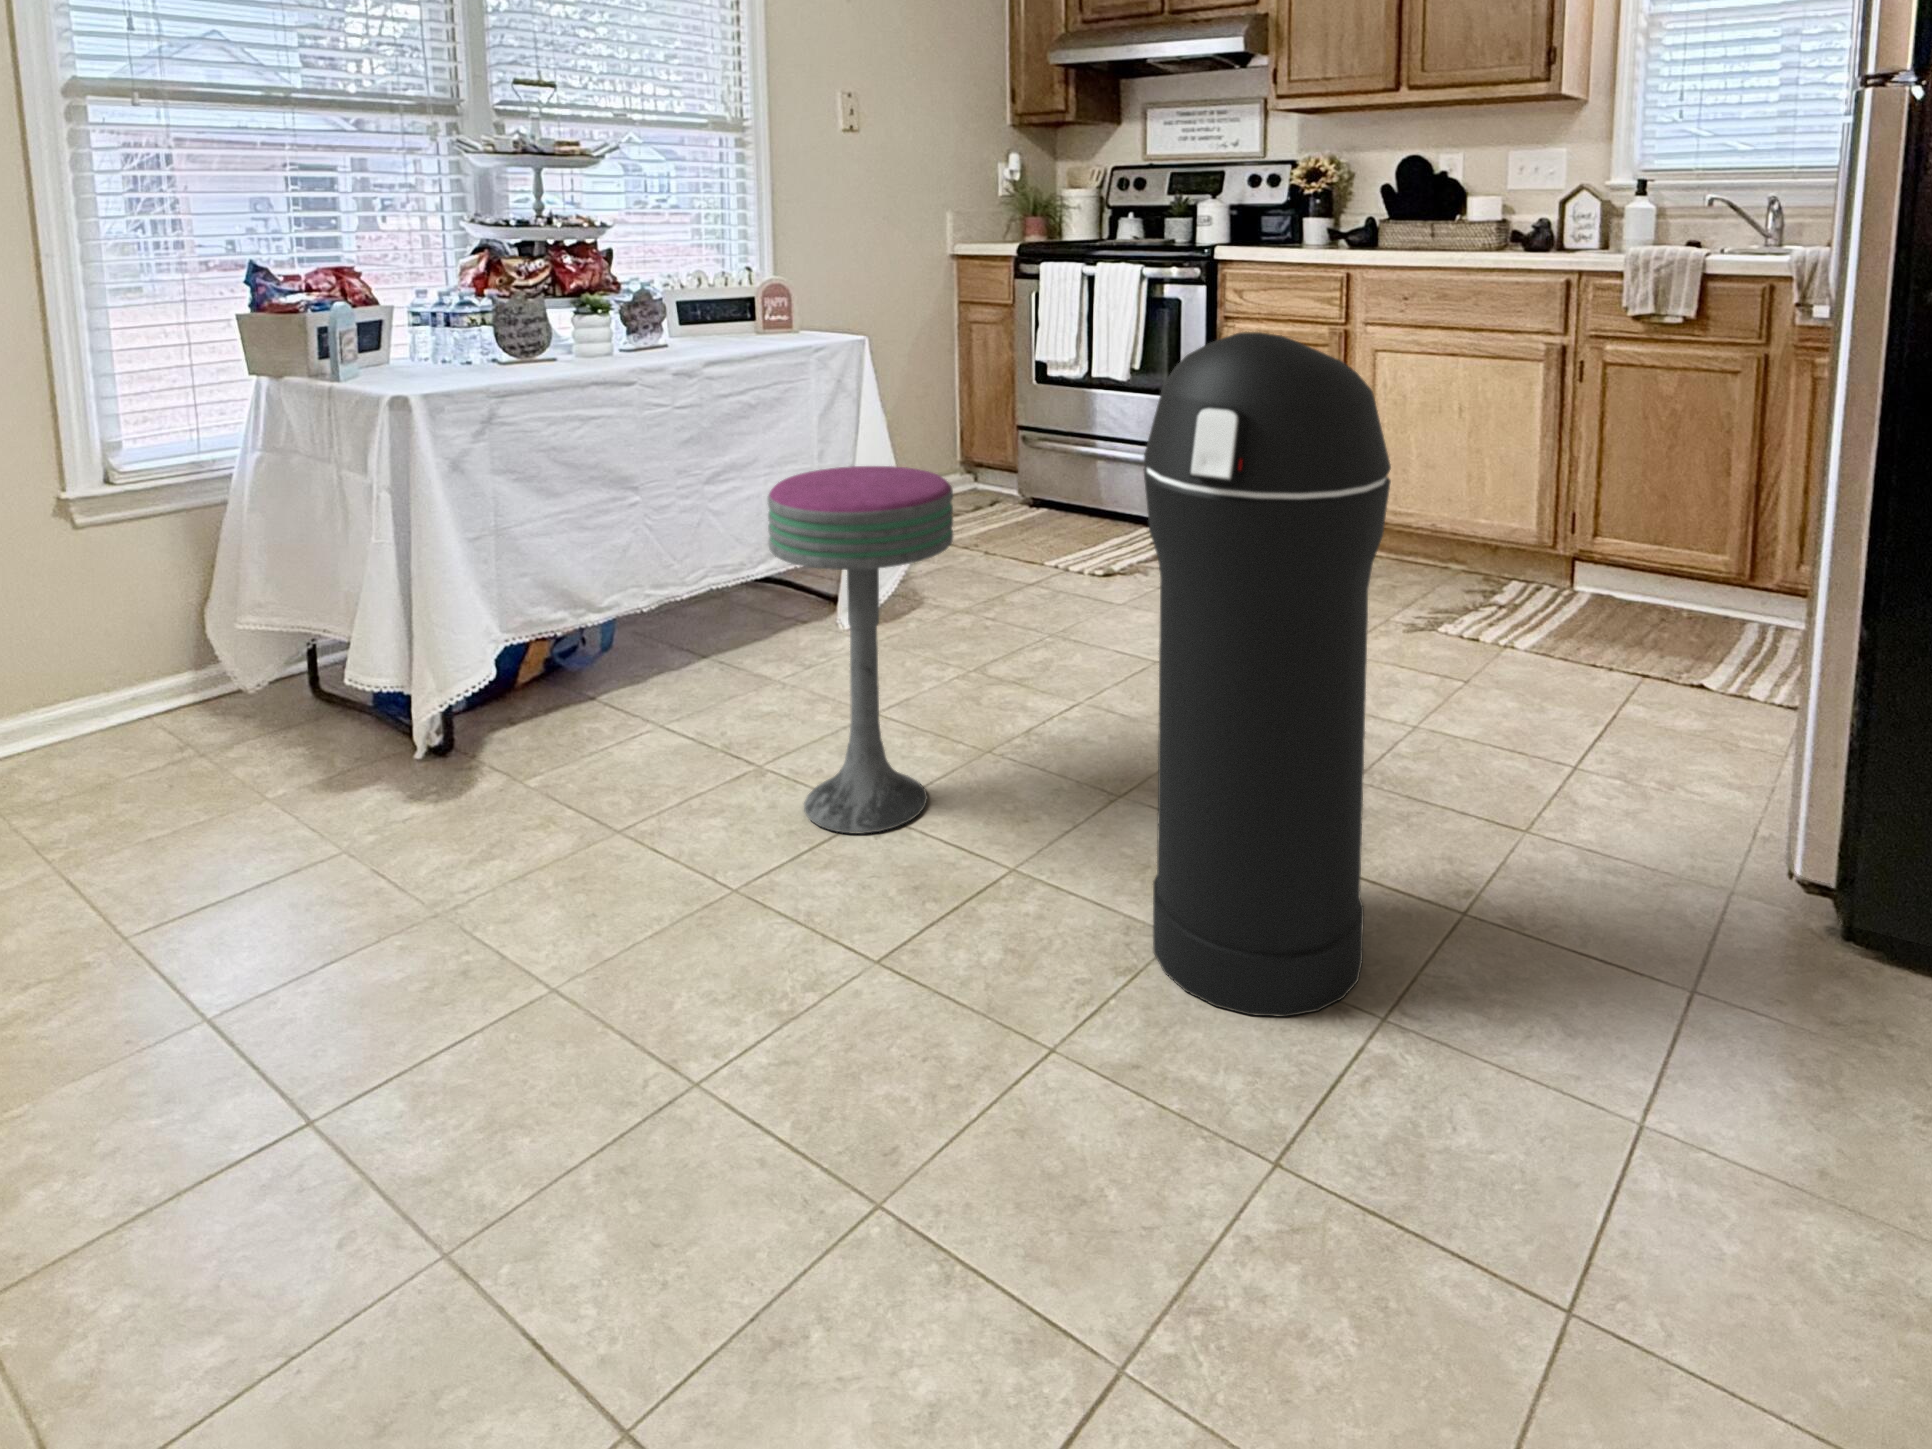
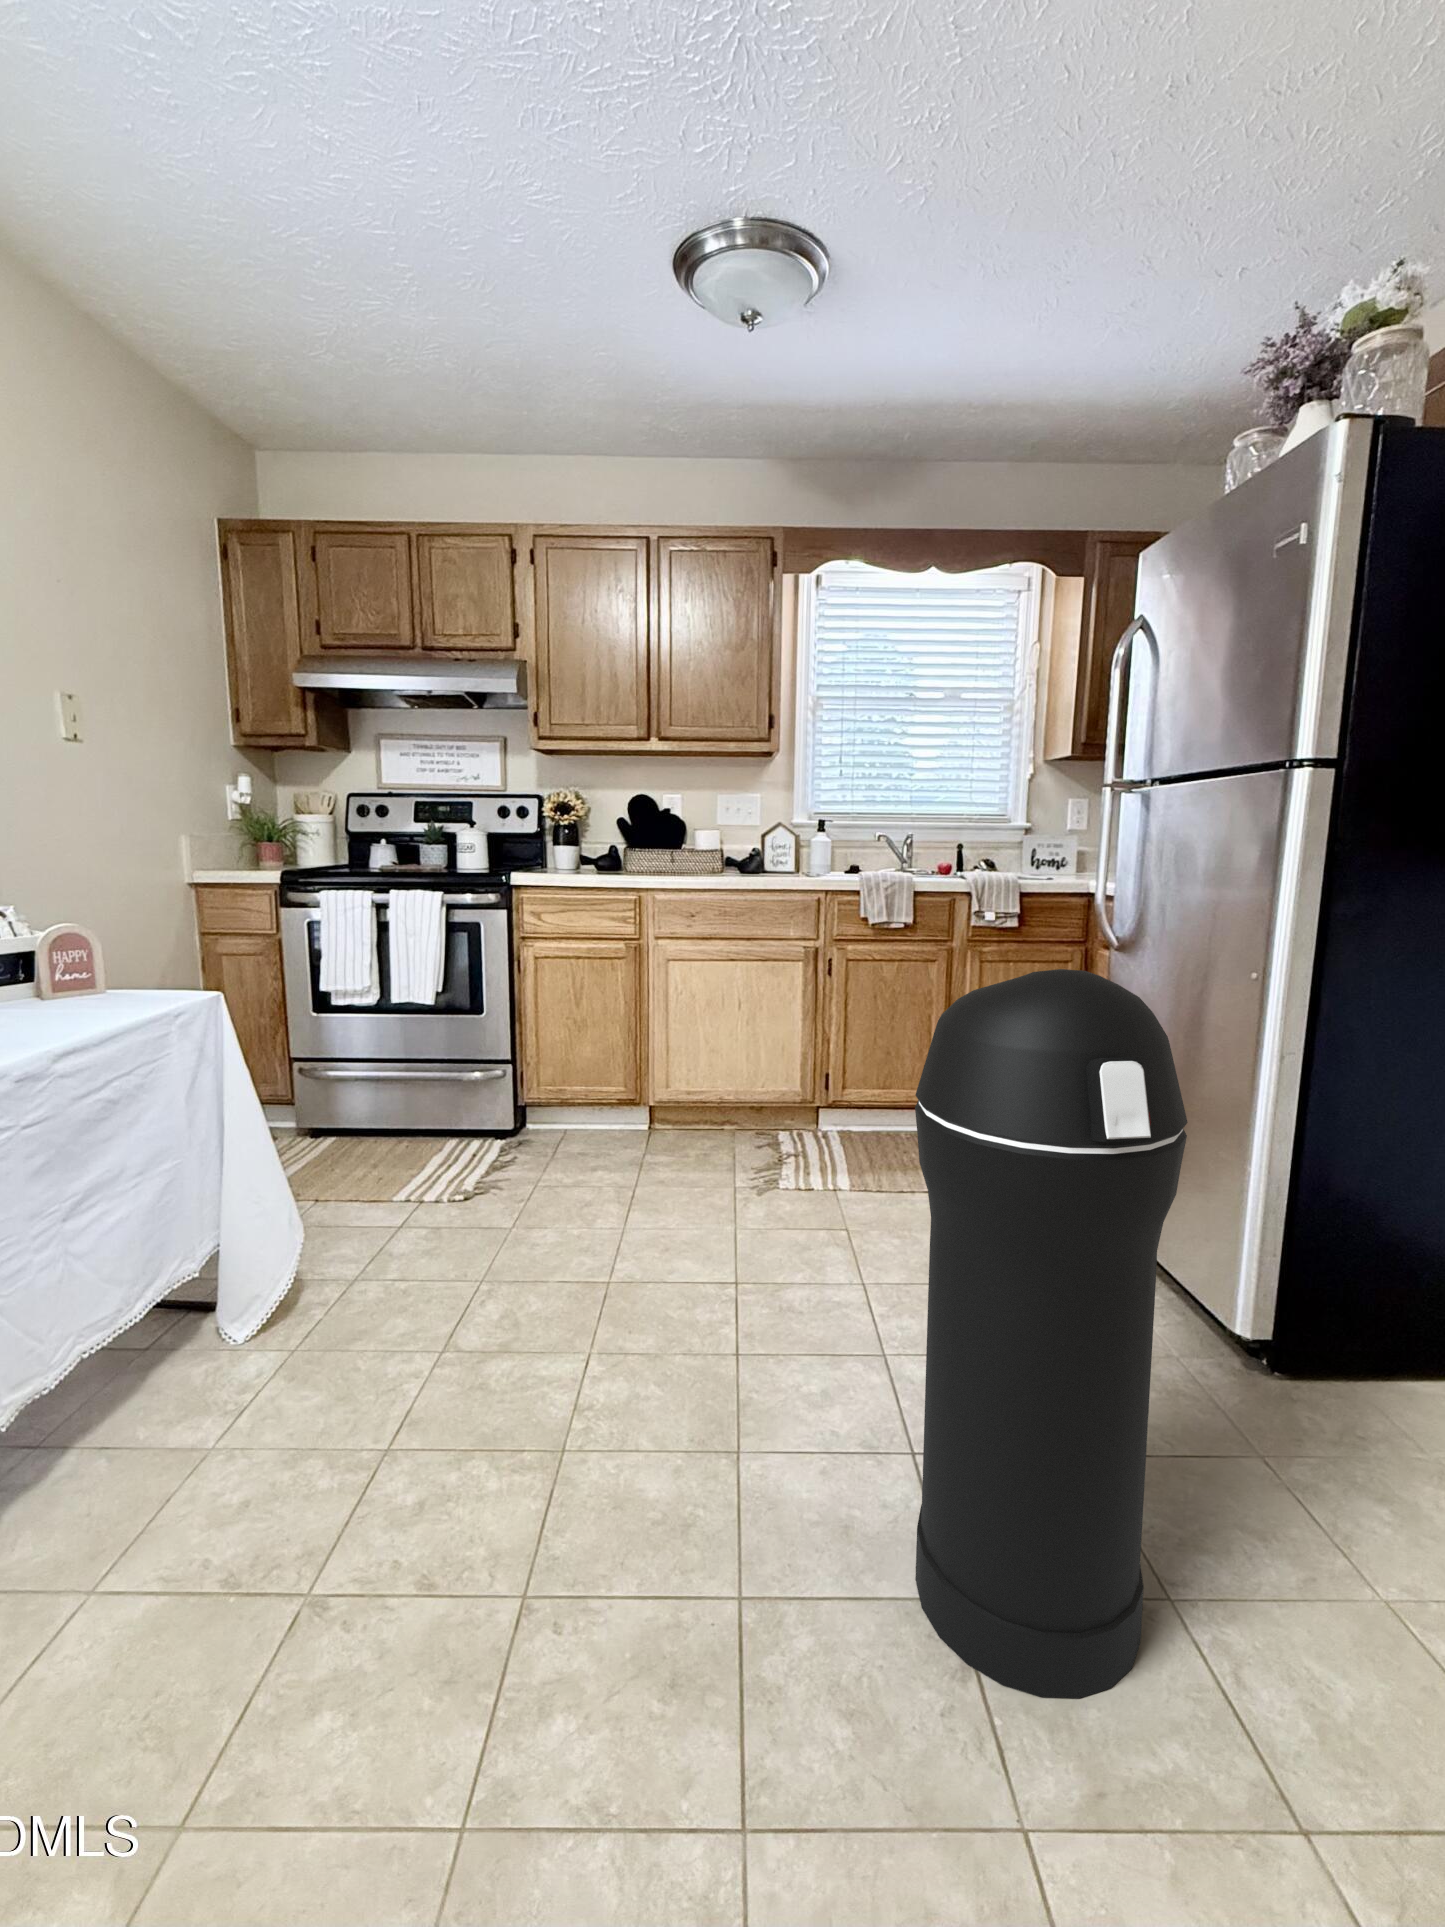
bar stool: present [768,466,953,833] -> none [331,1169,596,1711]

